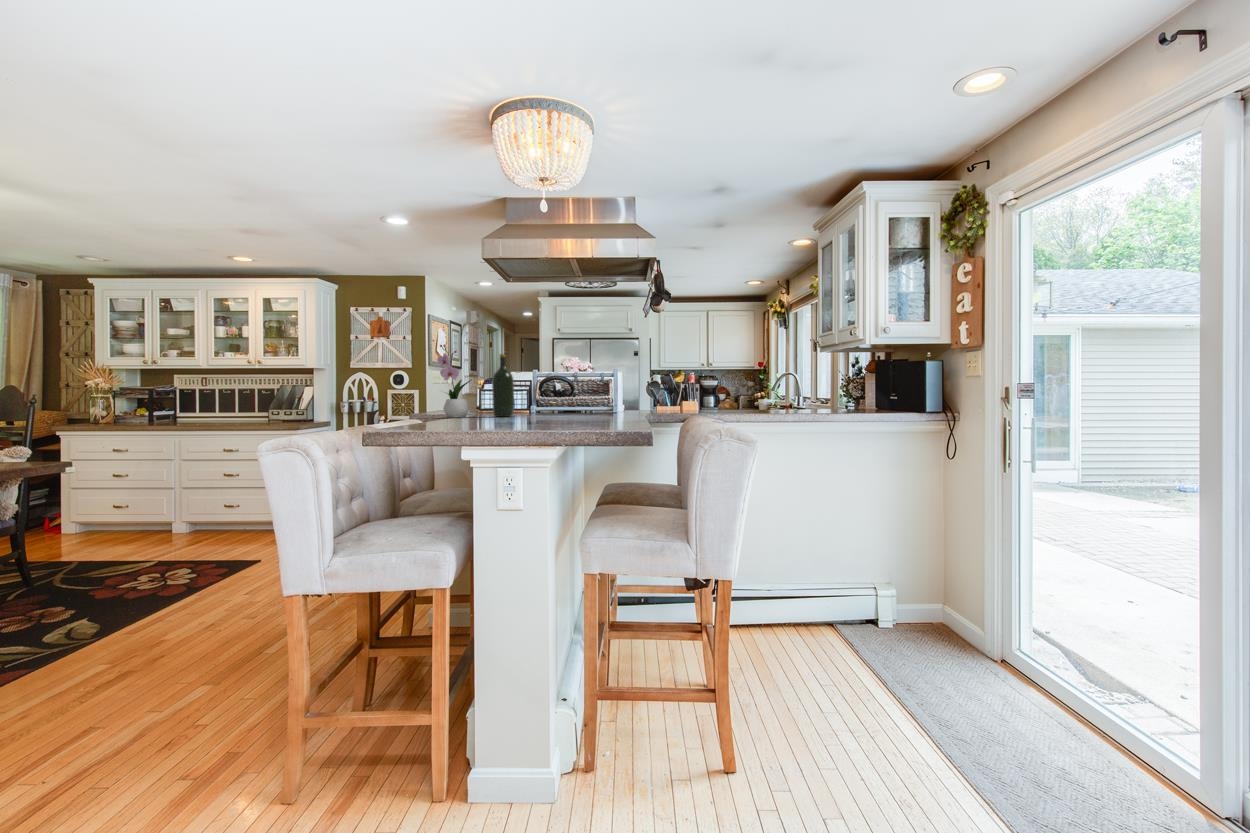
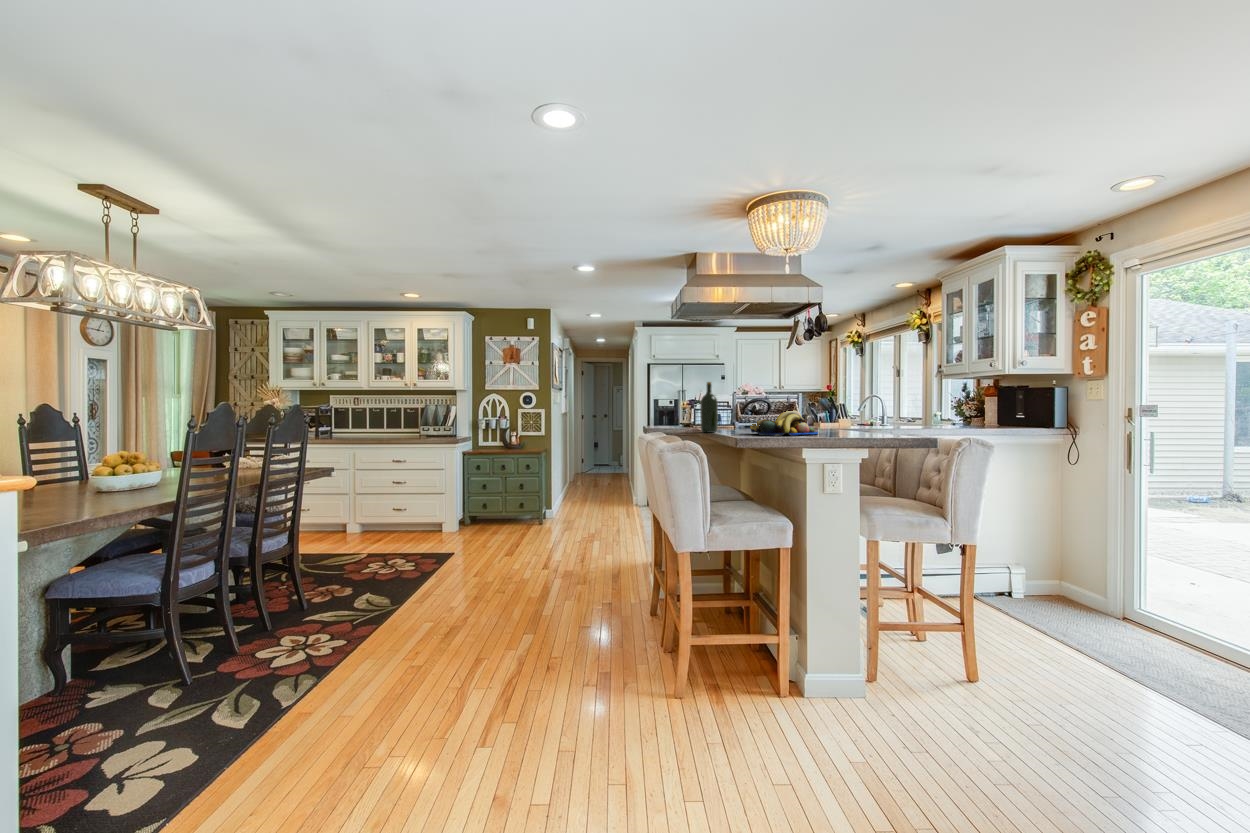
flower arrangement: present [437,344,471,418] -> none [660,374,684,433]
fruit bowl: none [527,388,609,420] -> present [750,410,818,436]

